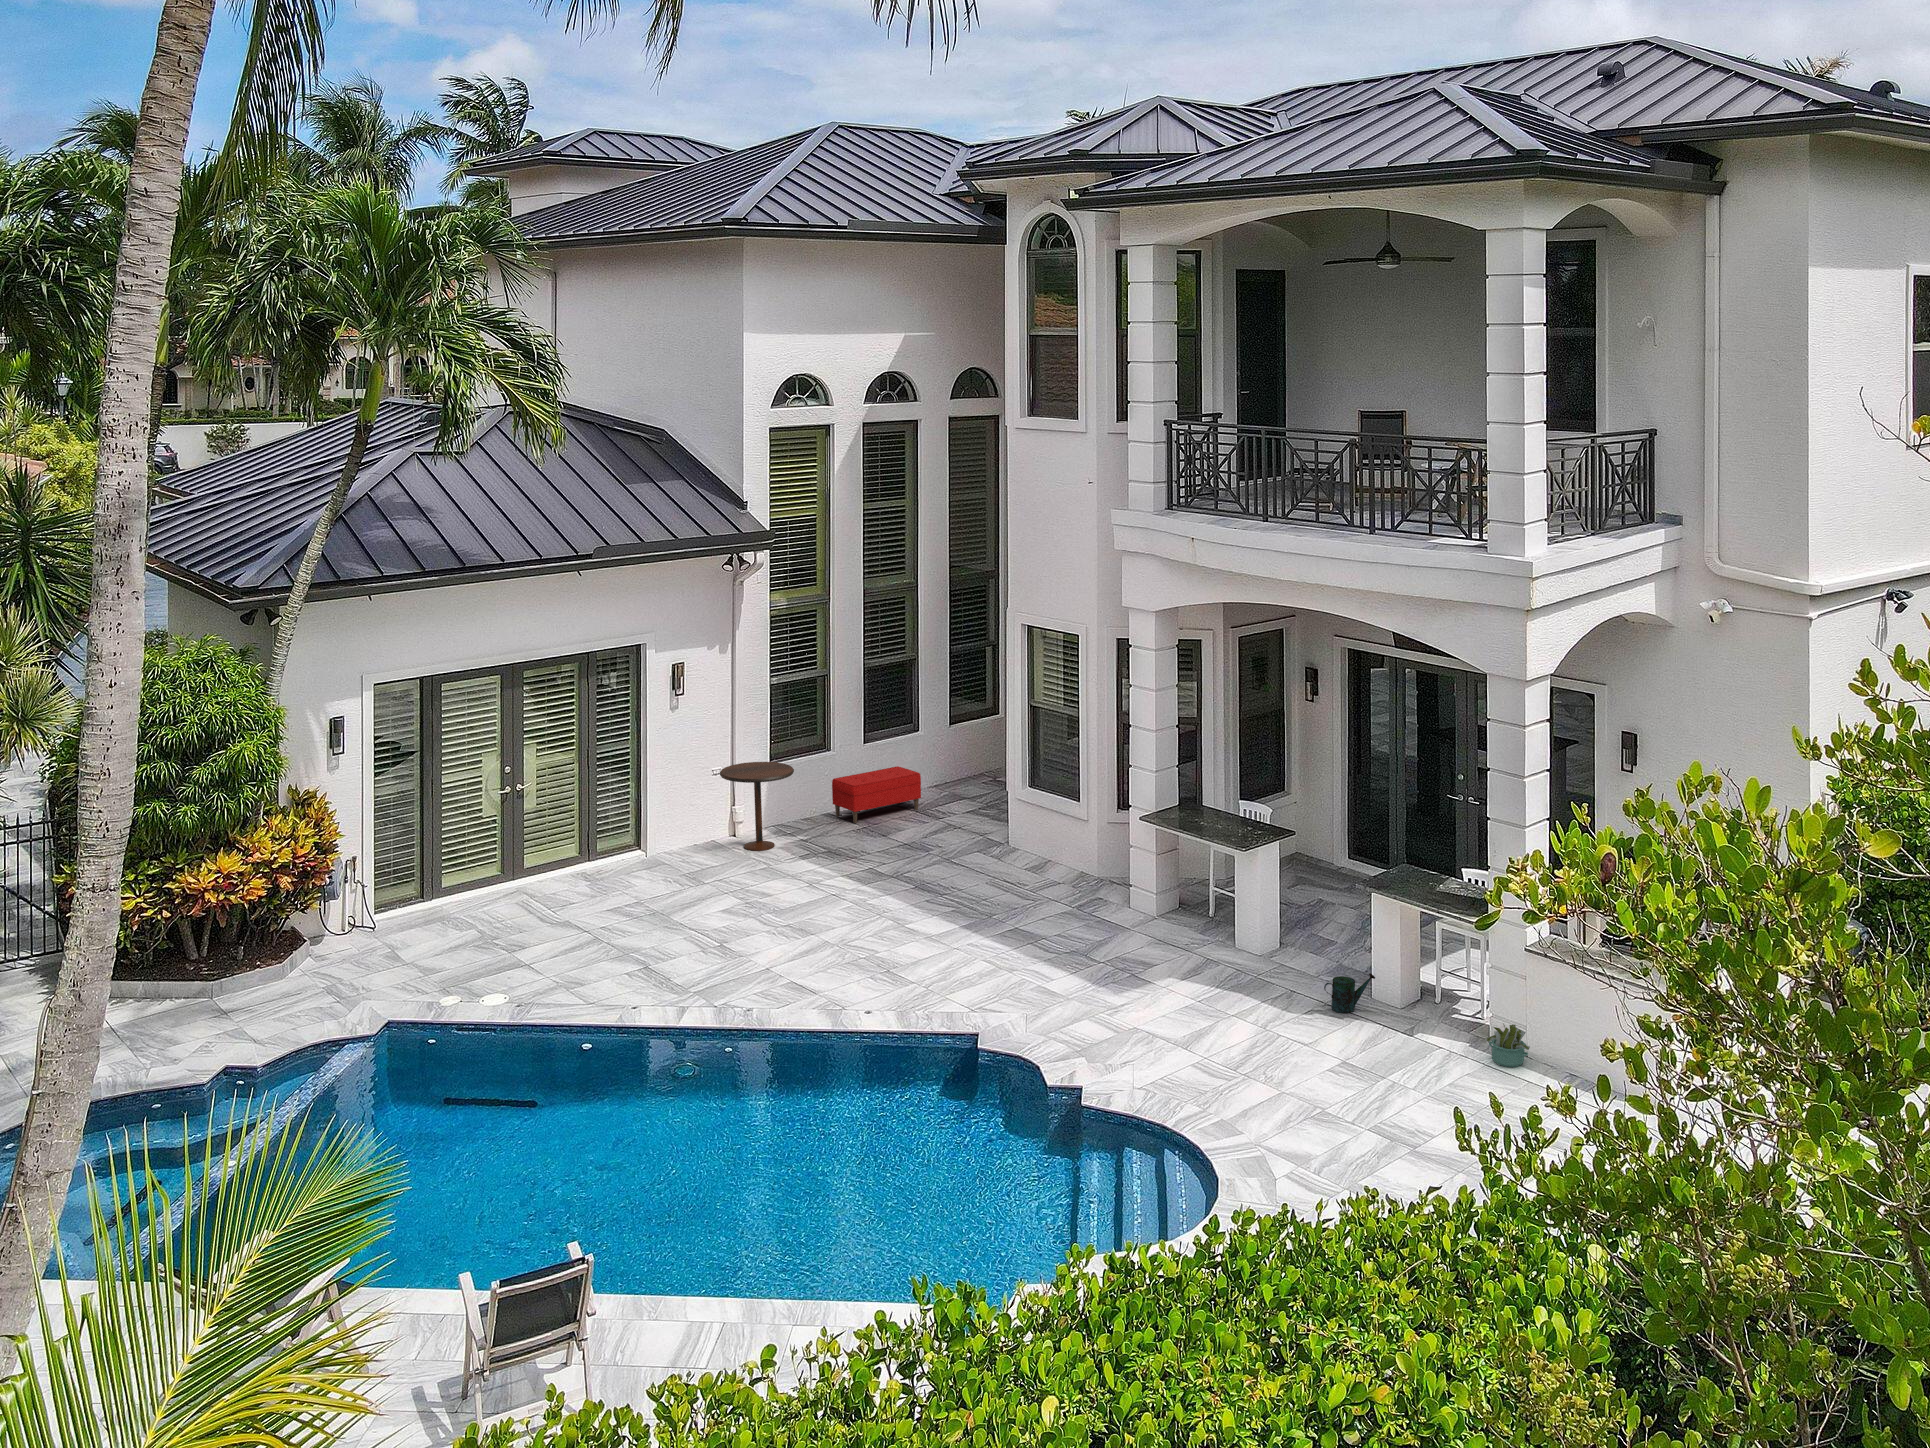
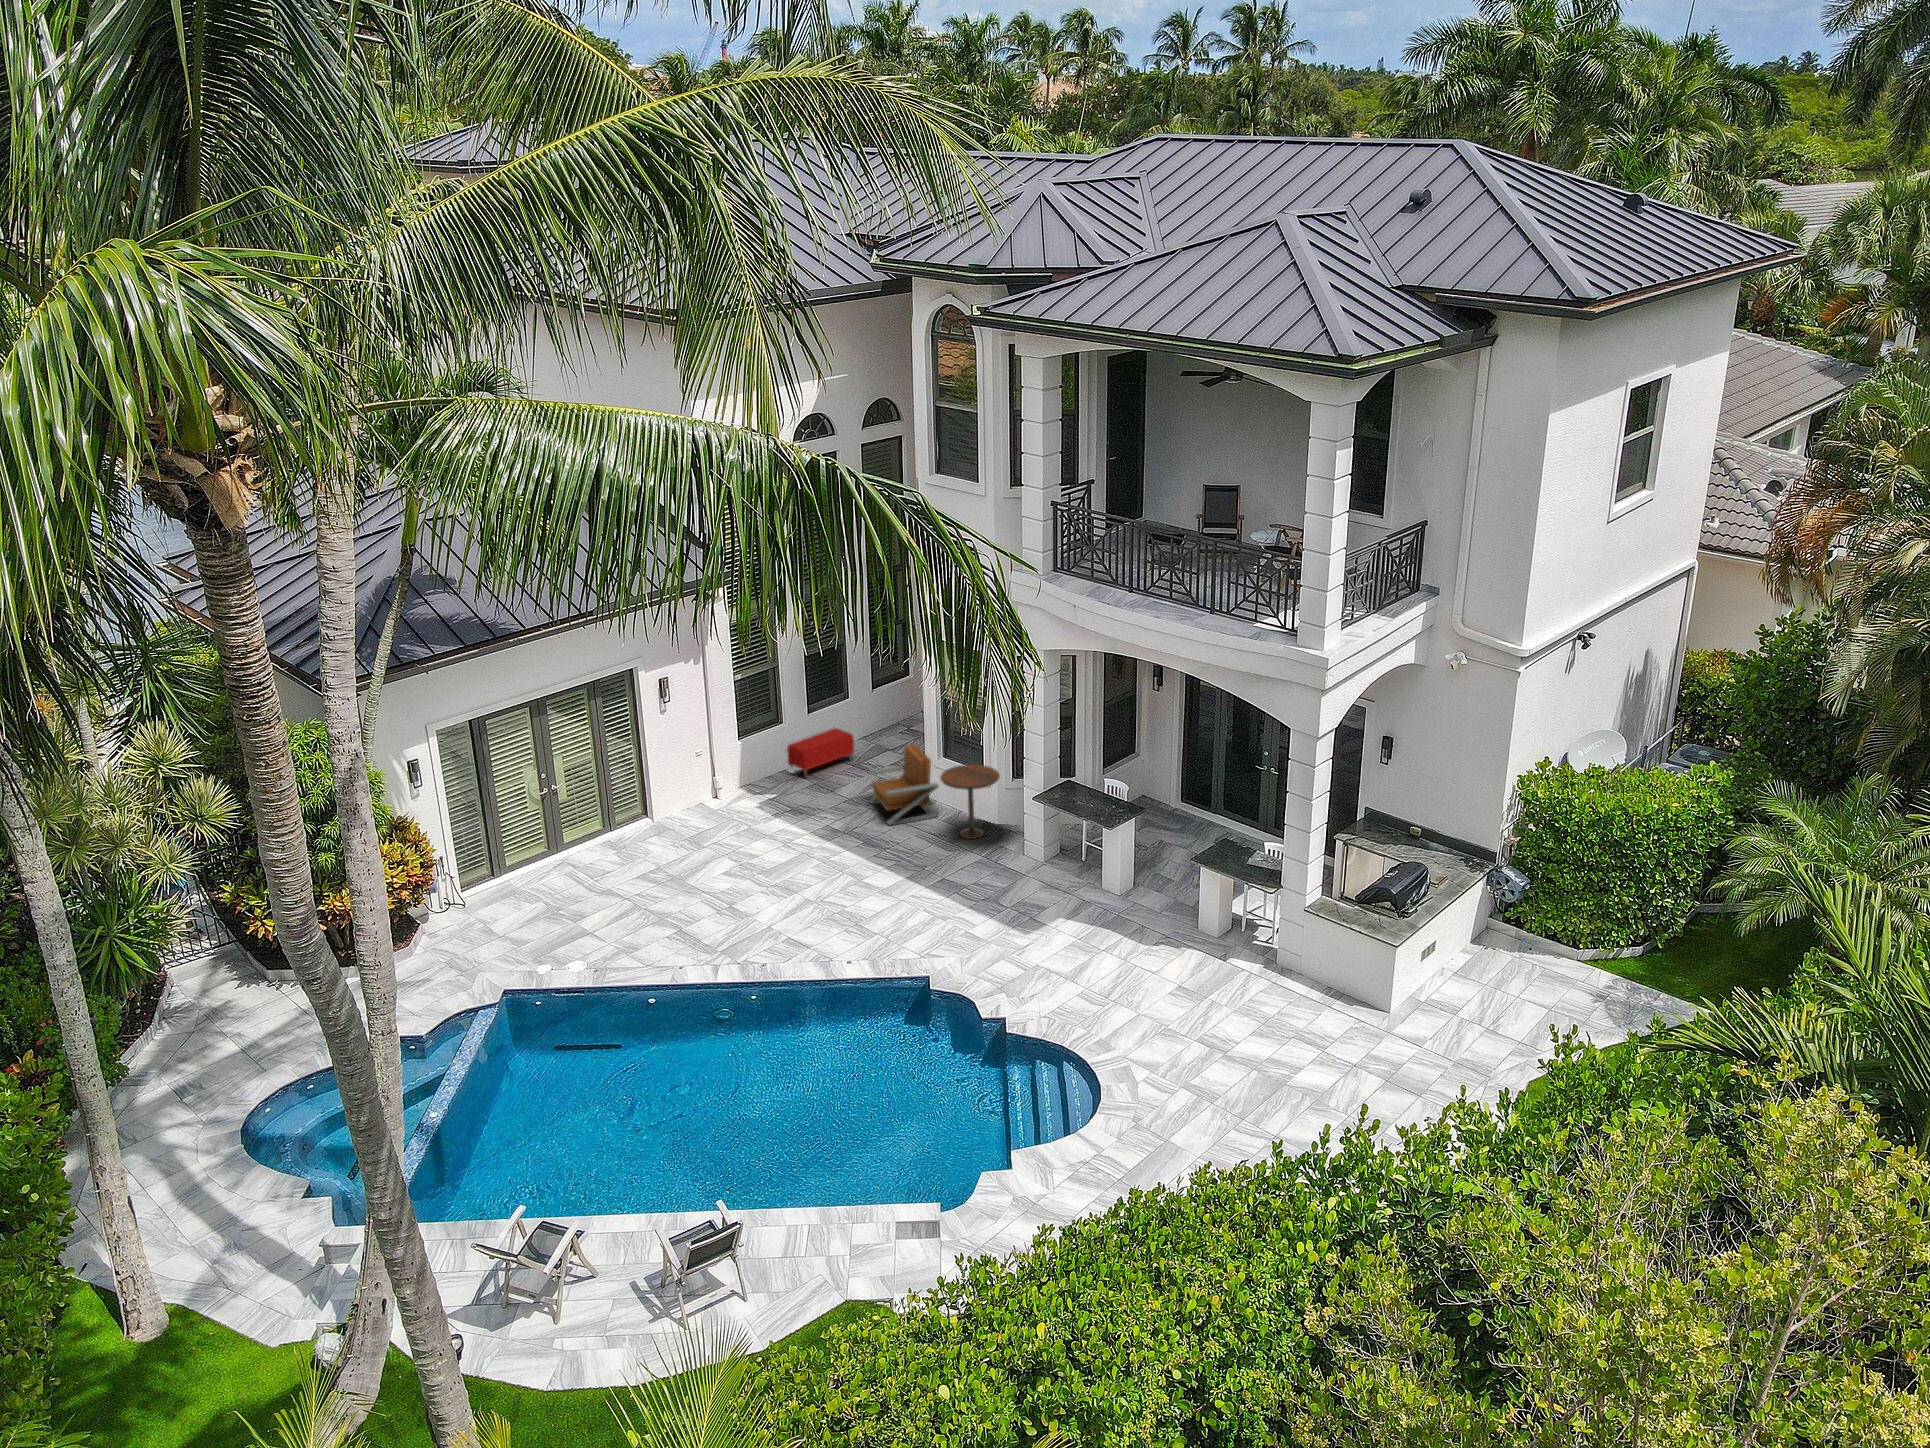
pedestal table: present [720,762,794,851] -> present [940,764,1000,839]
lounge chair: none [932,774,1022,873] -> present [869,744,938,825]
watering can: present [1324,973,1375,1013] -> none [1168,913,1204,943]
decorative plant: present [1485,1024,1530,1067] -> none [1278,951,1308,982]

